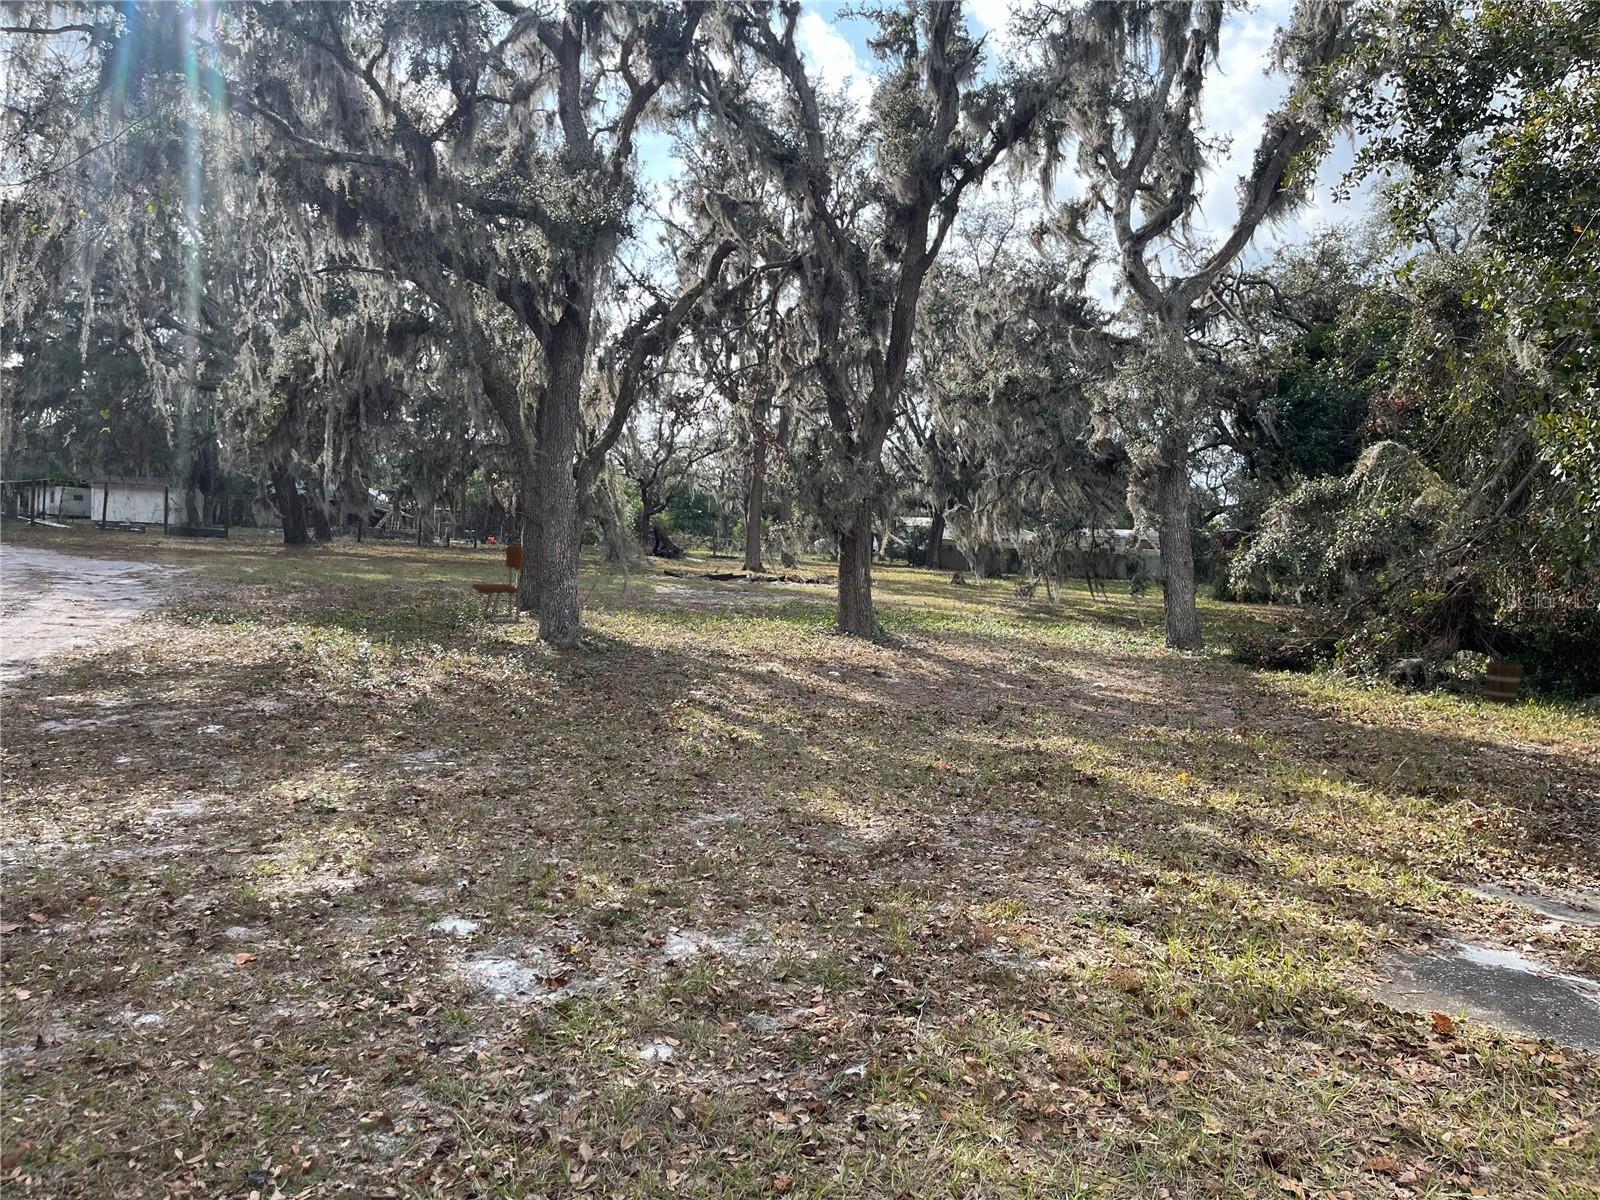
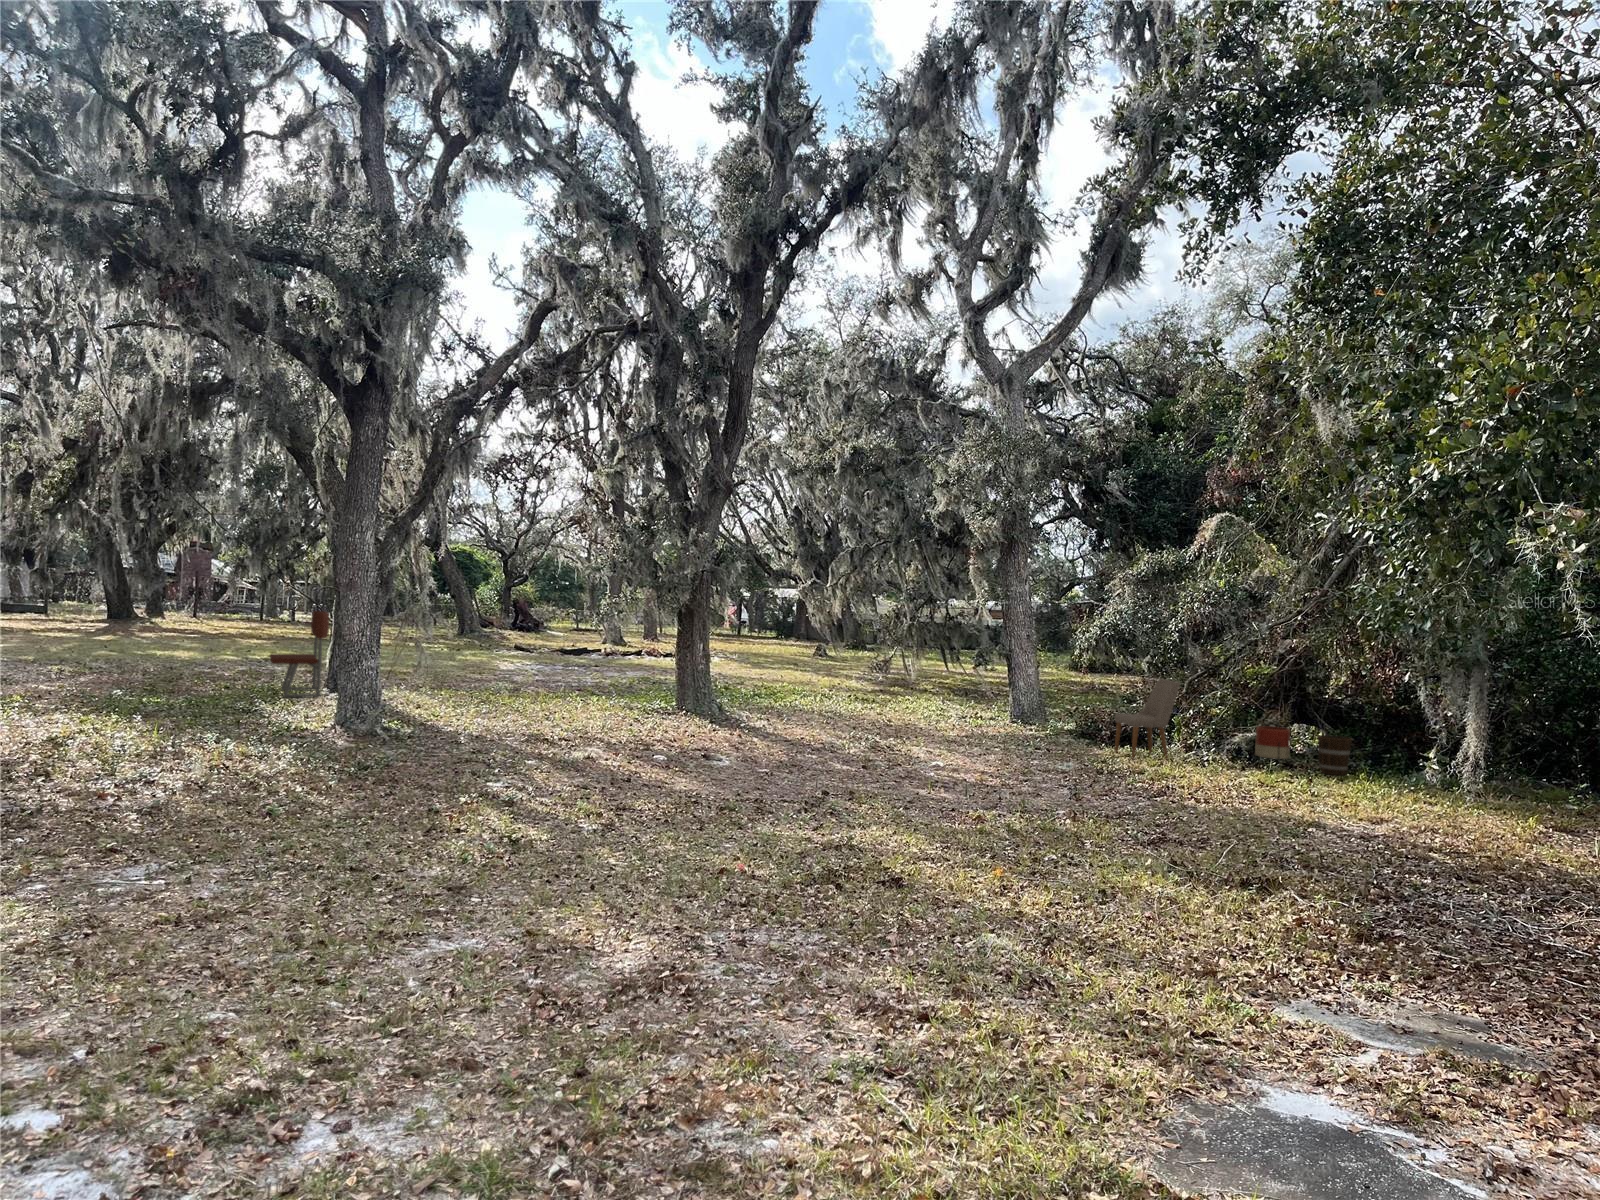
chair: none [1270,606,1341,685] -> present [1114,679,1180,760]
planter: none [1417,653,1457,698] -> present [1255,726,1290,760]

